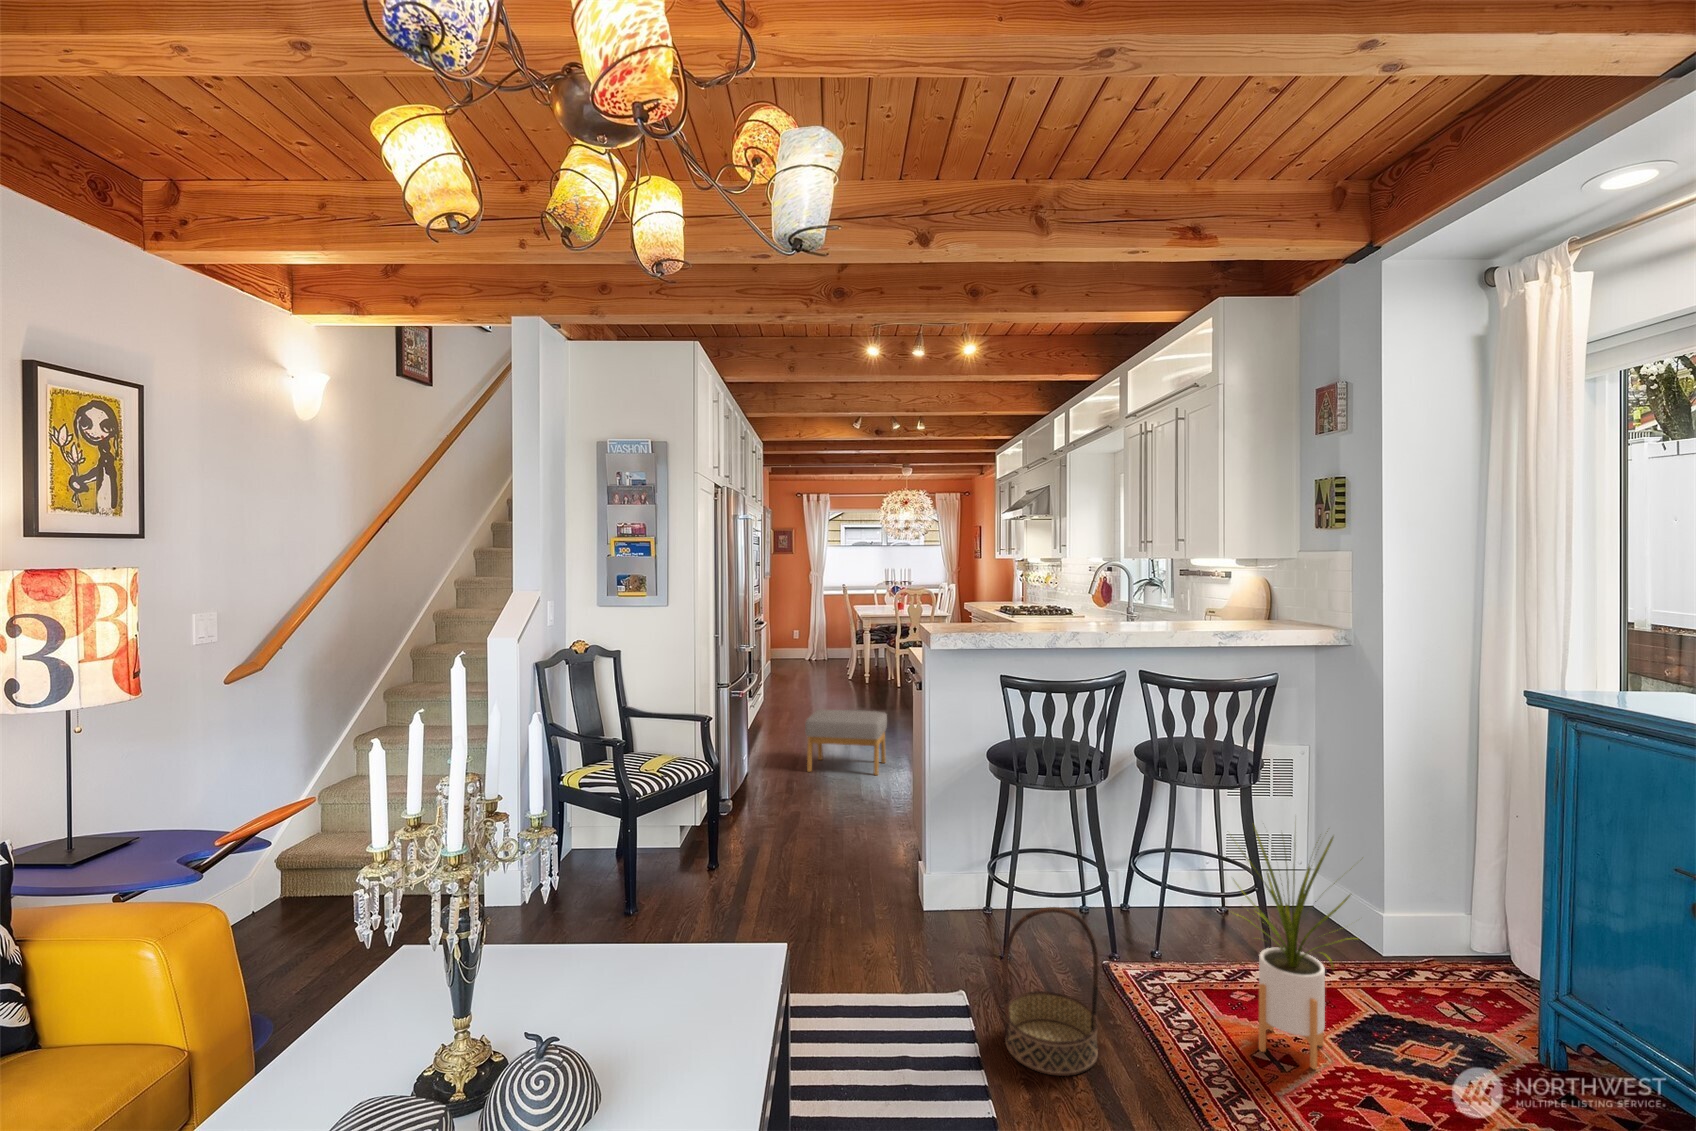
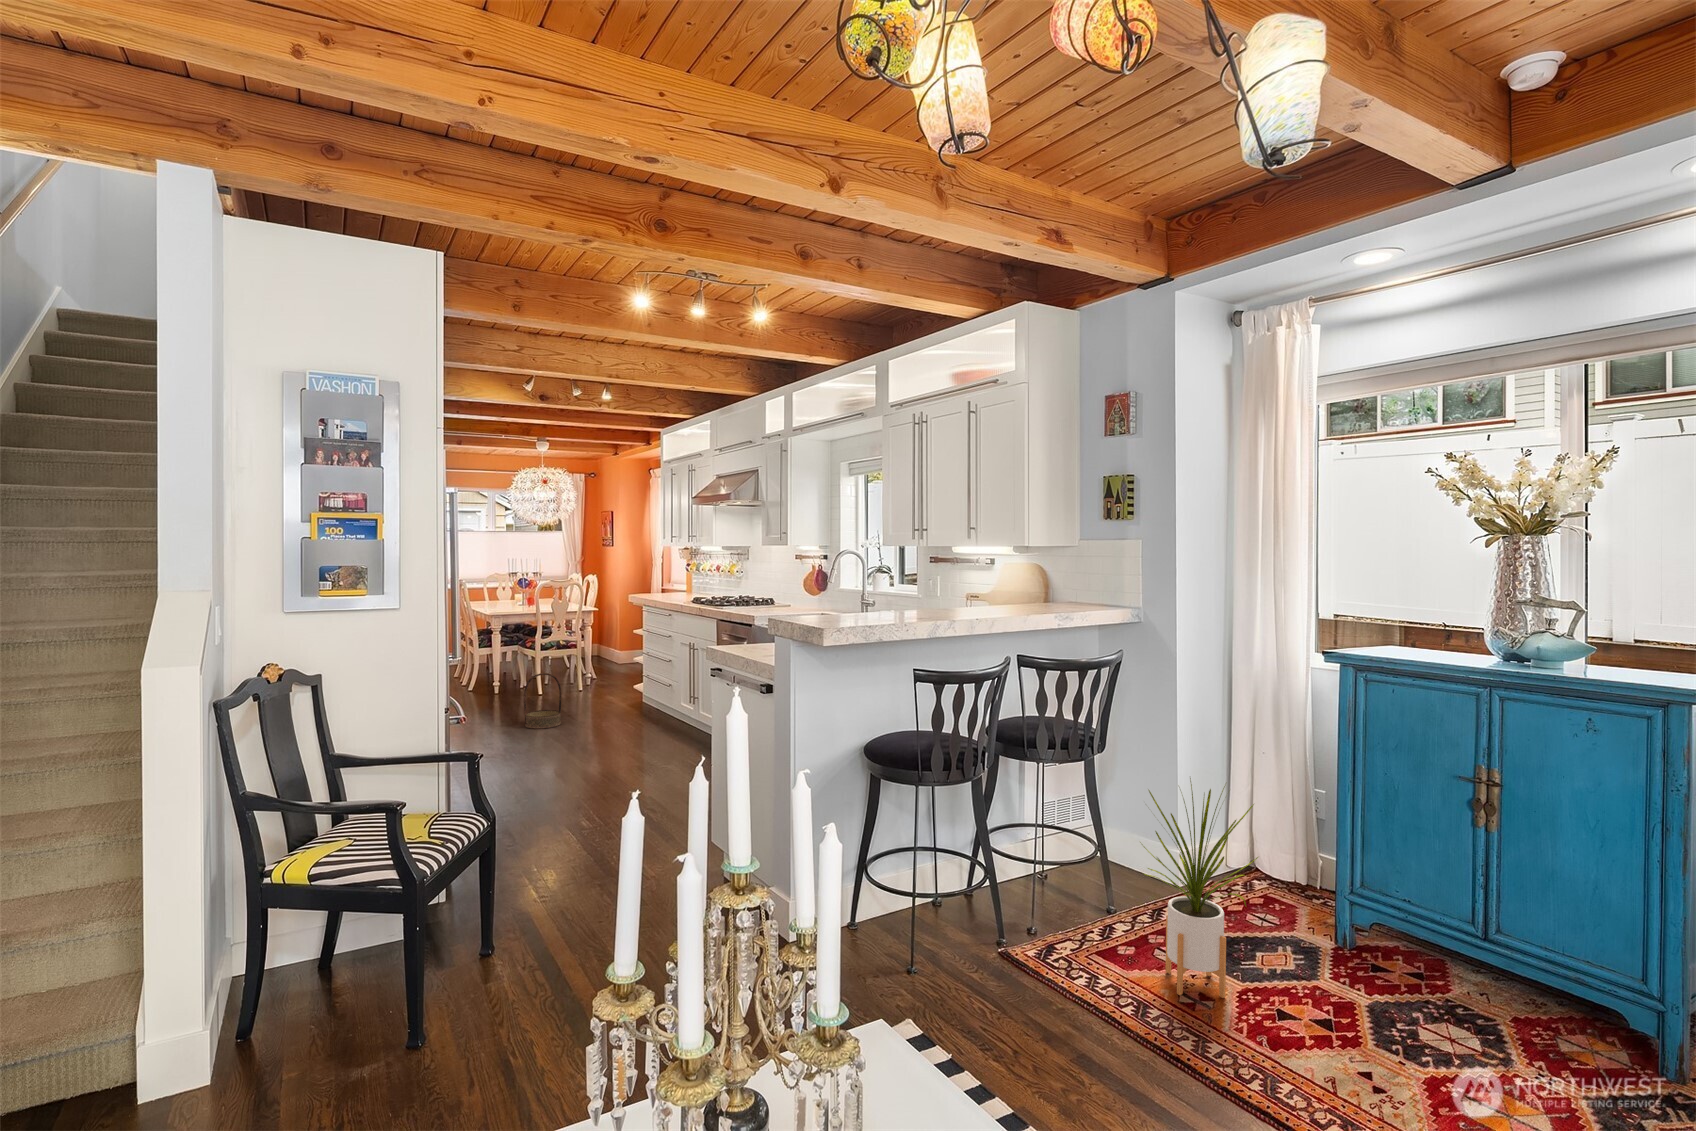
footstool: present [805,710,887,775] -> none [523,724,621,807]
basket: present [1003,907,1099,1076] -> present [524,673,561,729]

